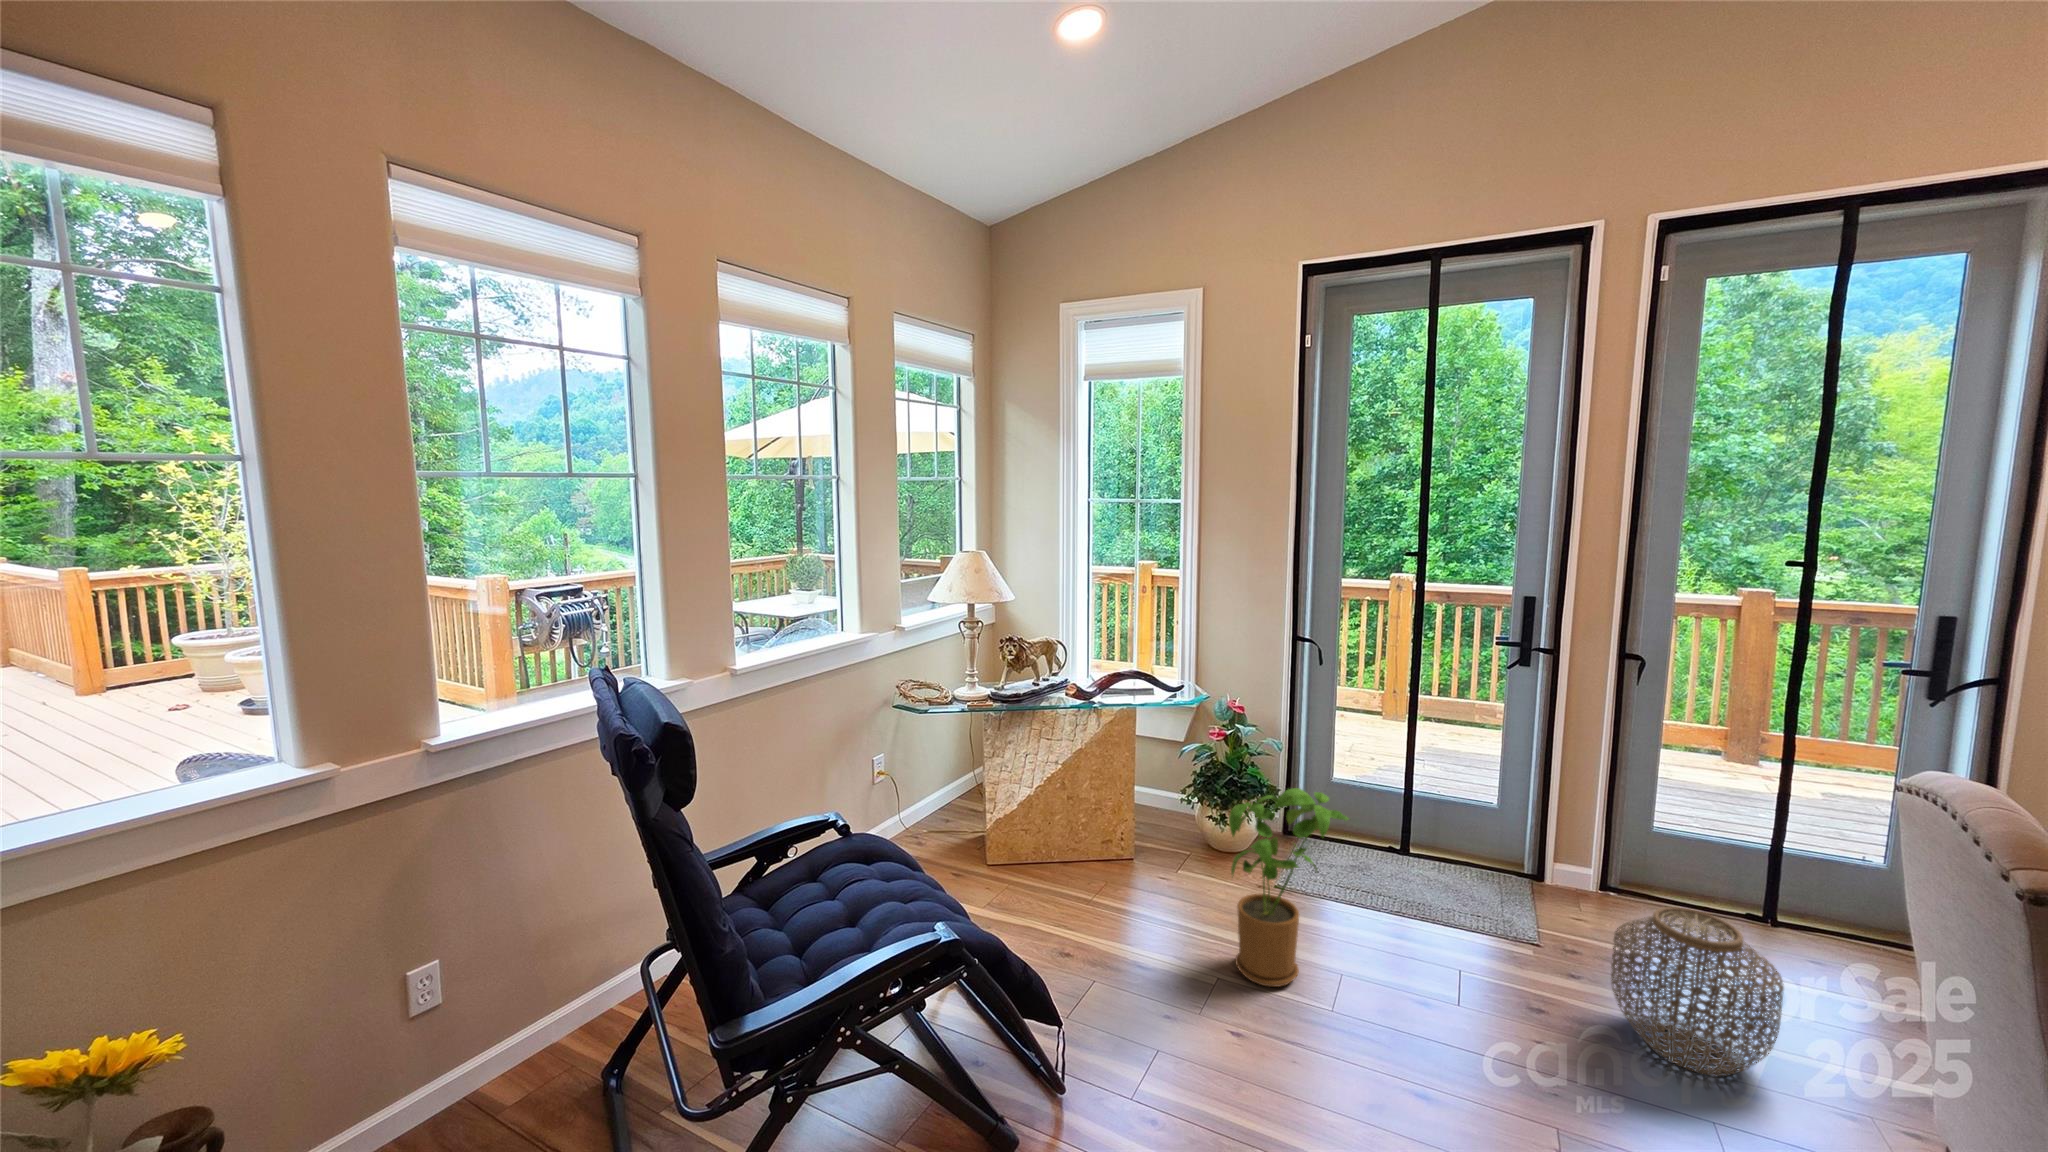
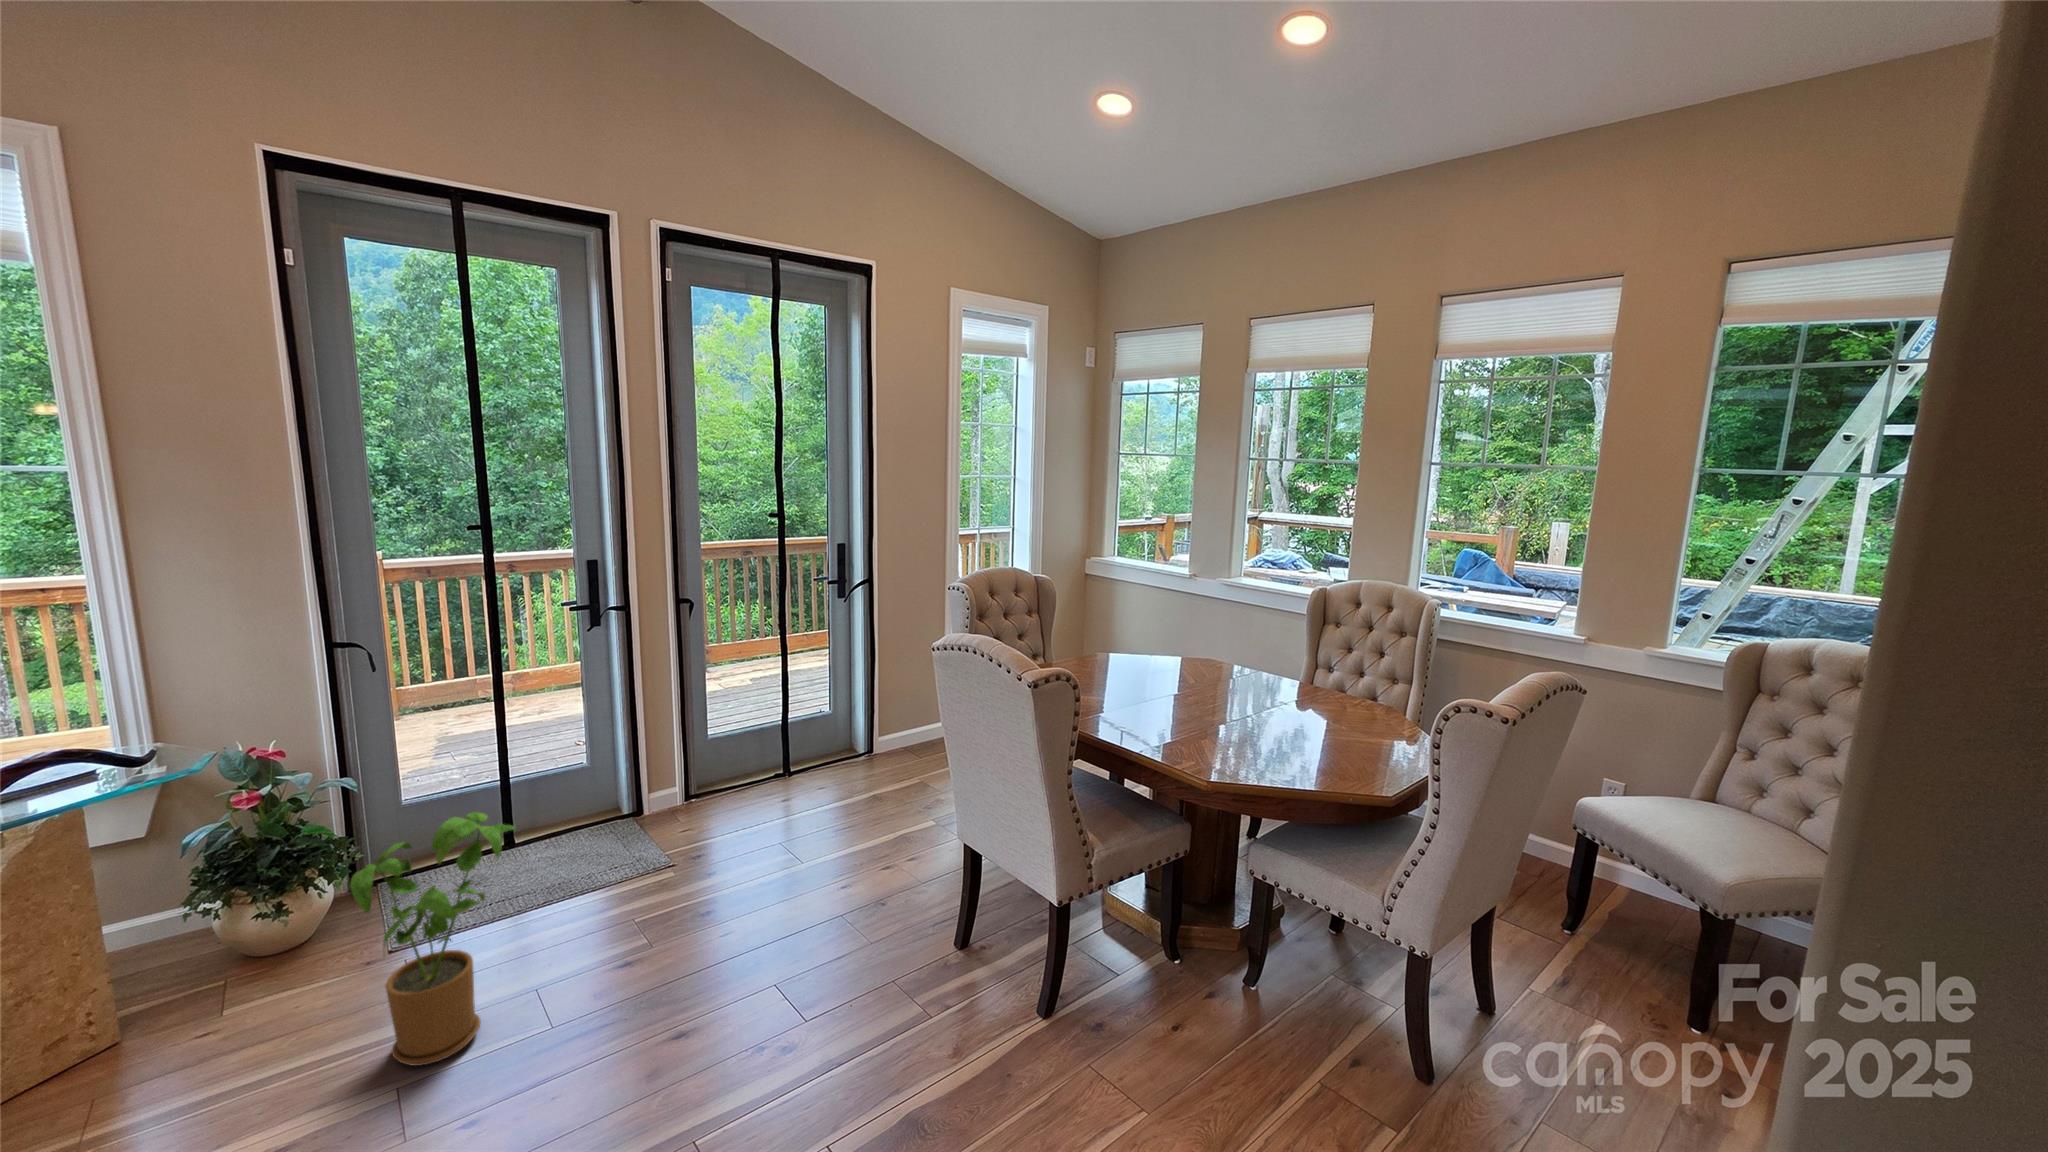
woven basket: present [1611,907,1784,1076] -> none [737,779,836,894]

